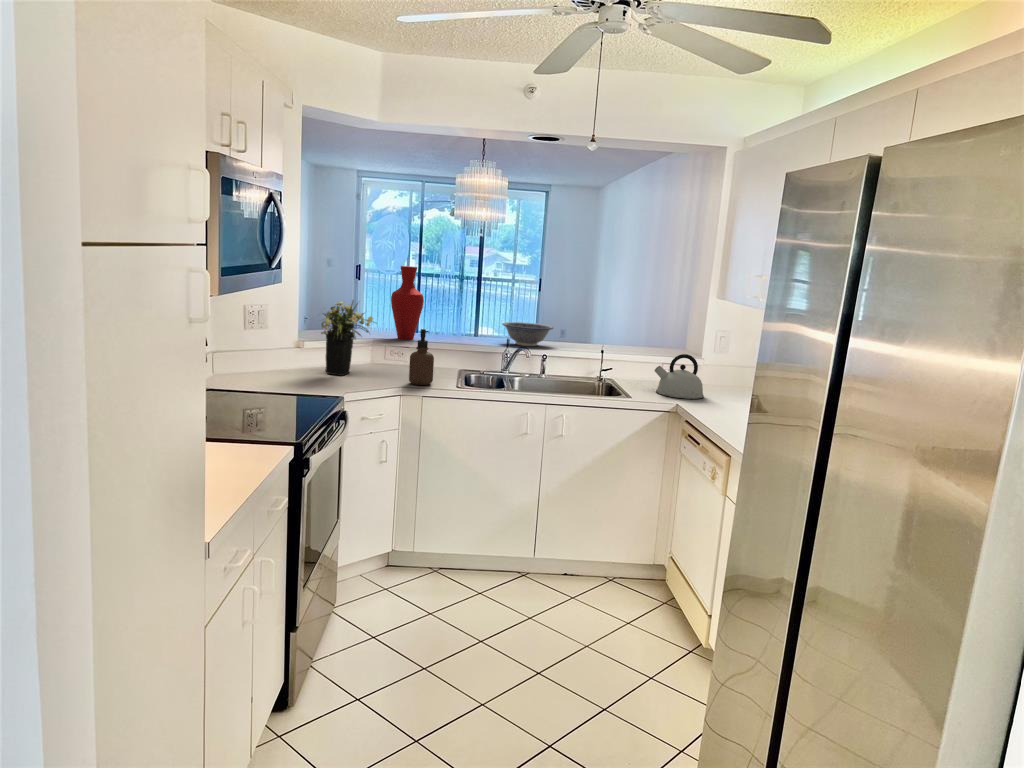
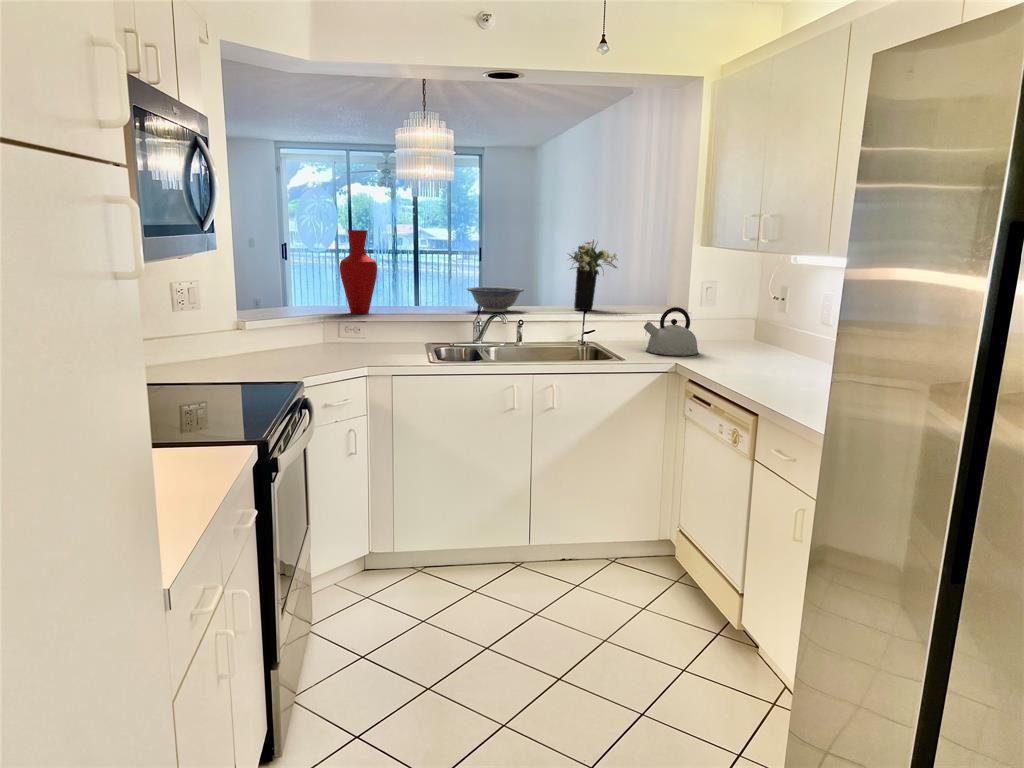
flower arrangement: present [321,301,375,376] -> present [569,240,617,310]
soap dispenser: present [409,329,434,385] -> none [373,298,401,362]

